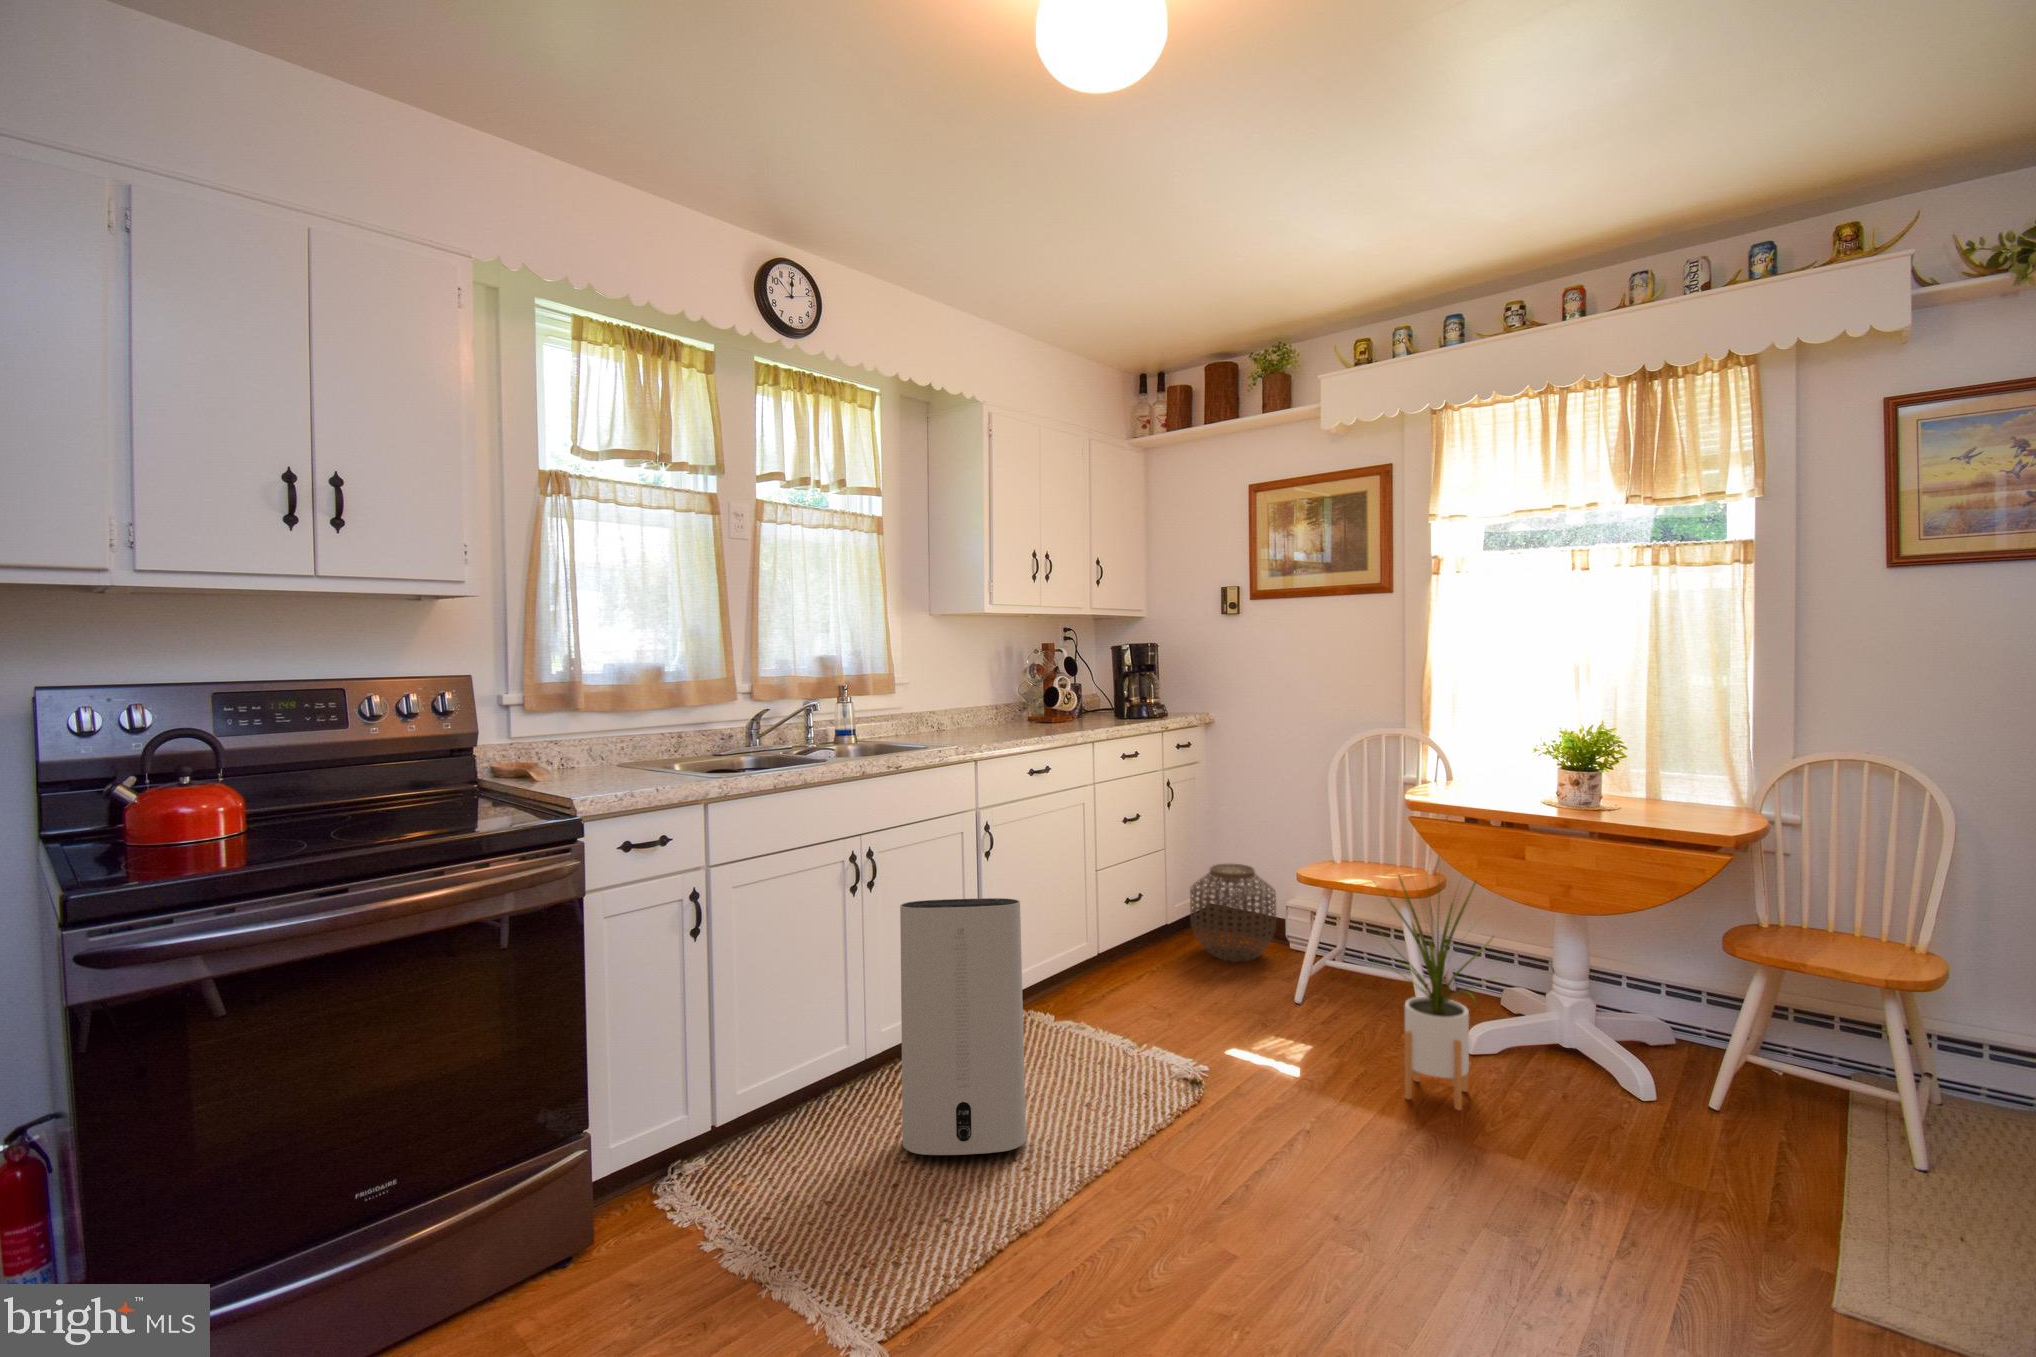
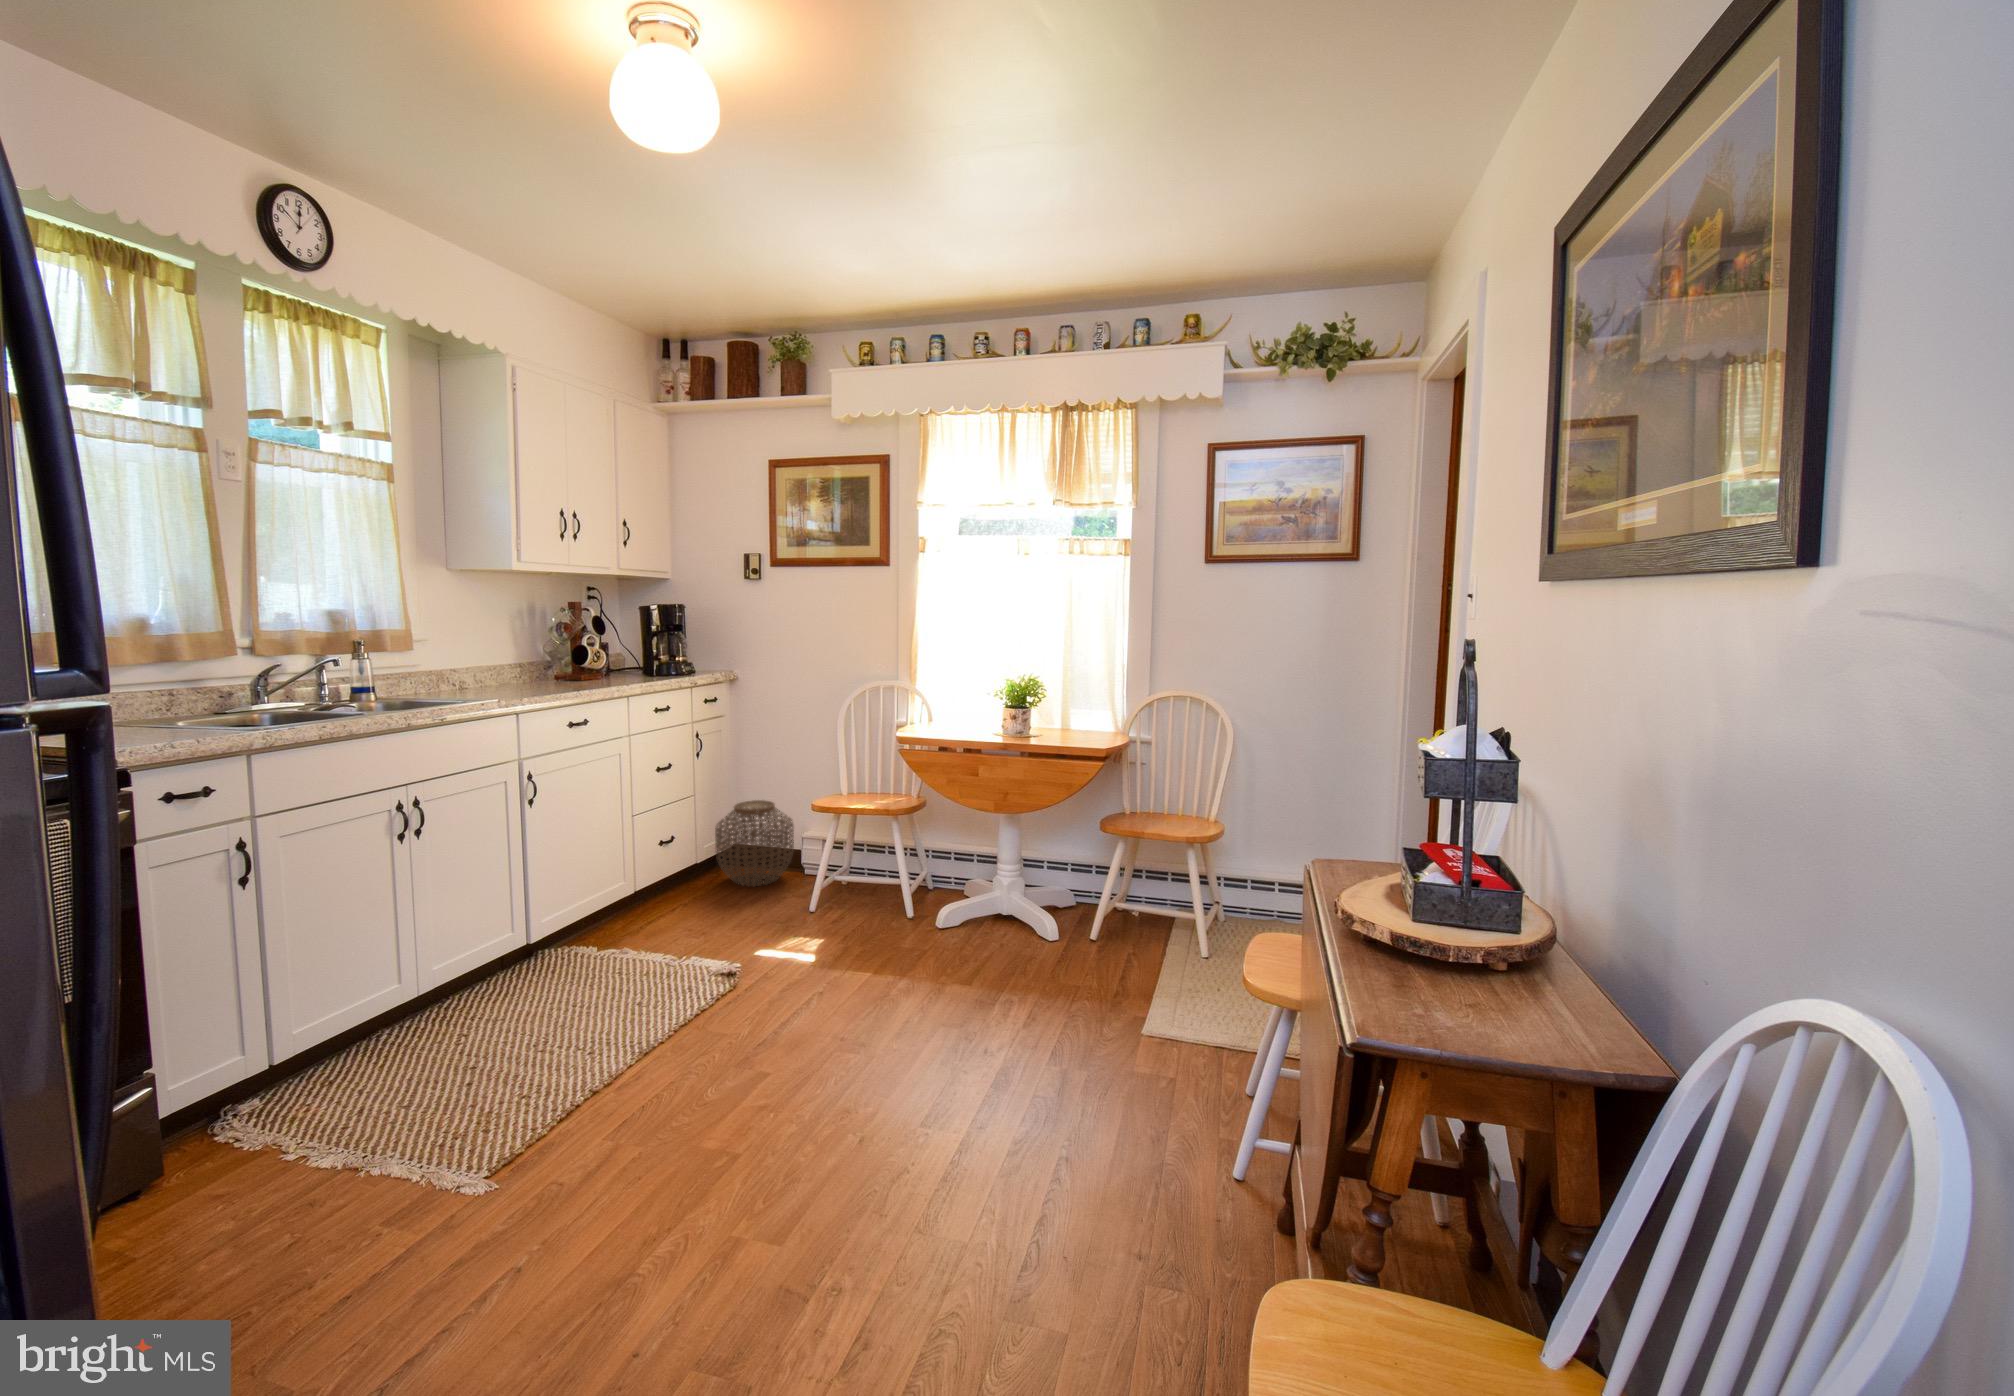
house plant: present [1381,876,1491,1110] -> none [857,784,961,986]
air purifier: present [900,898,1026,1155] -> none [340,858,506,1141]

